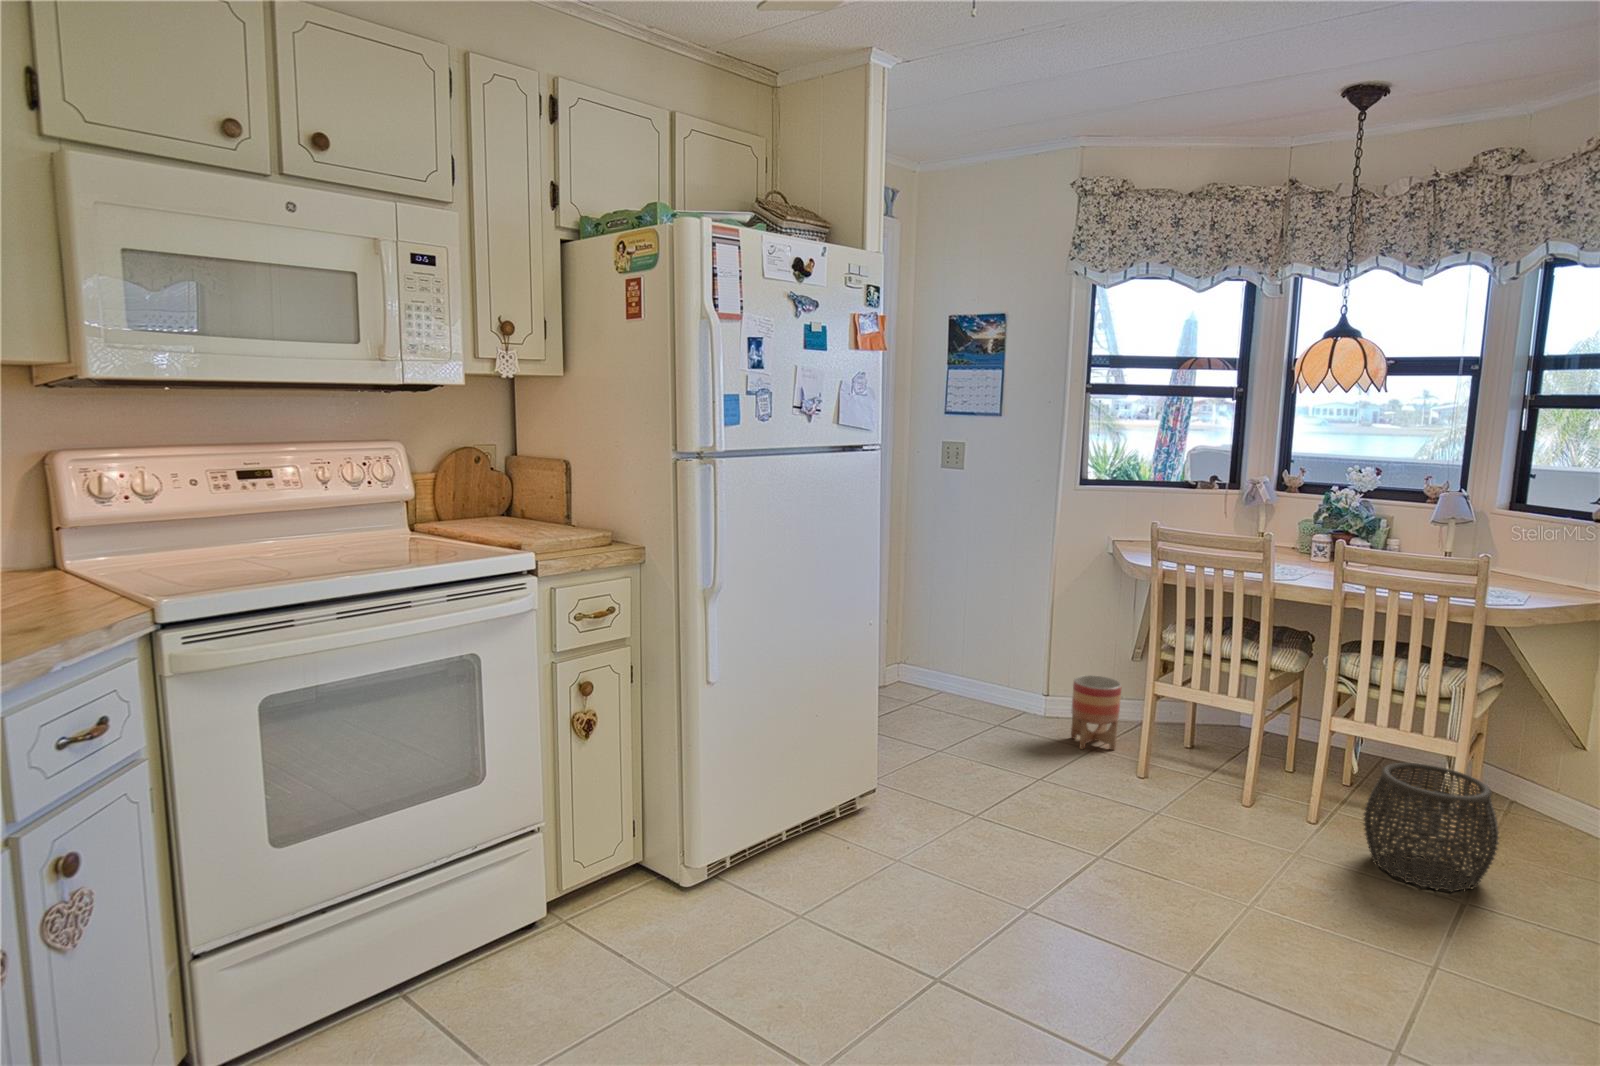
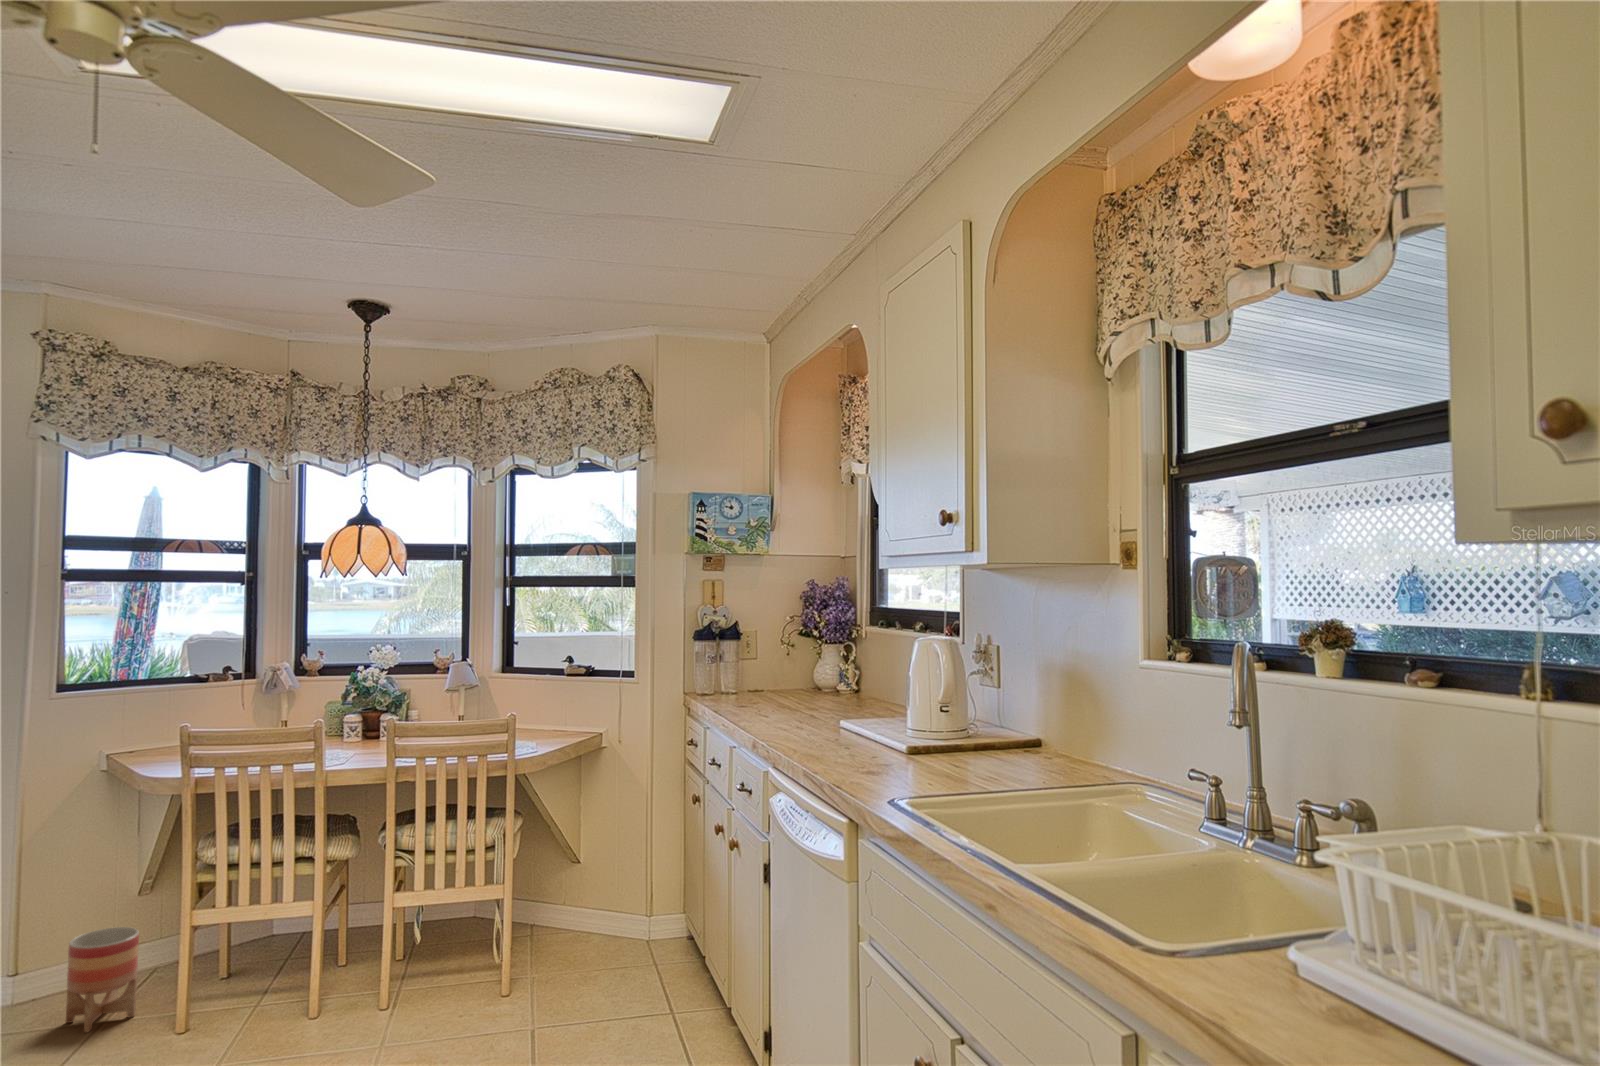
woven basket: present [1364,763,1499,892] -> none [440,911,550,1034]

